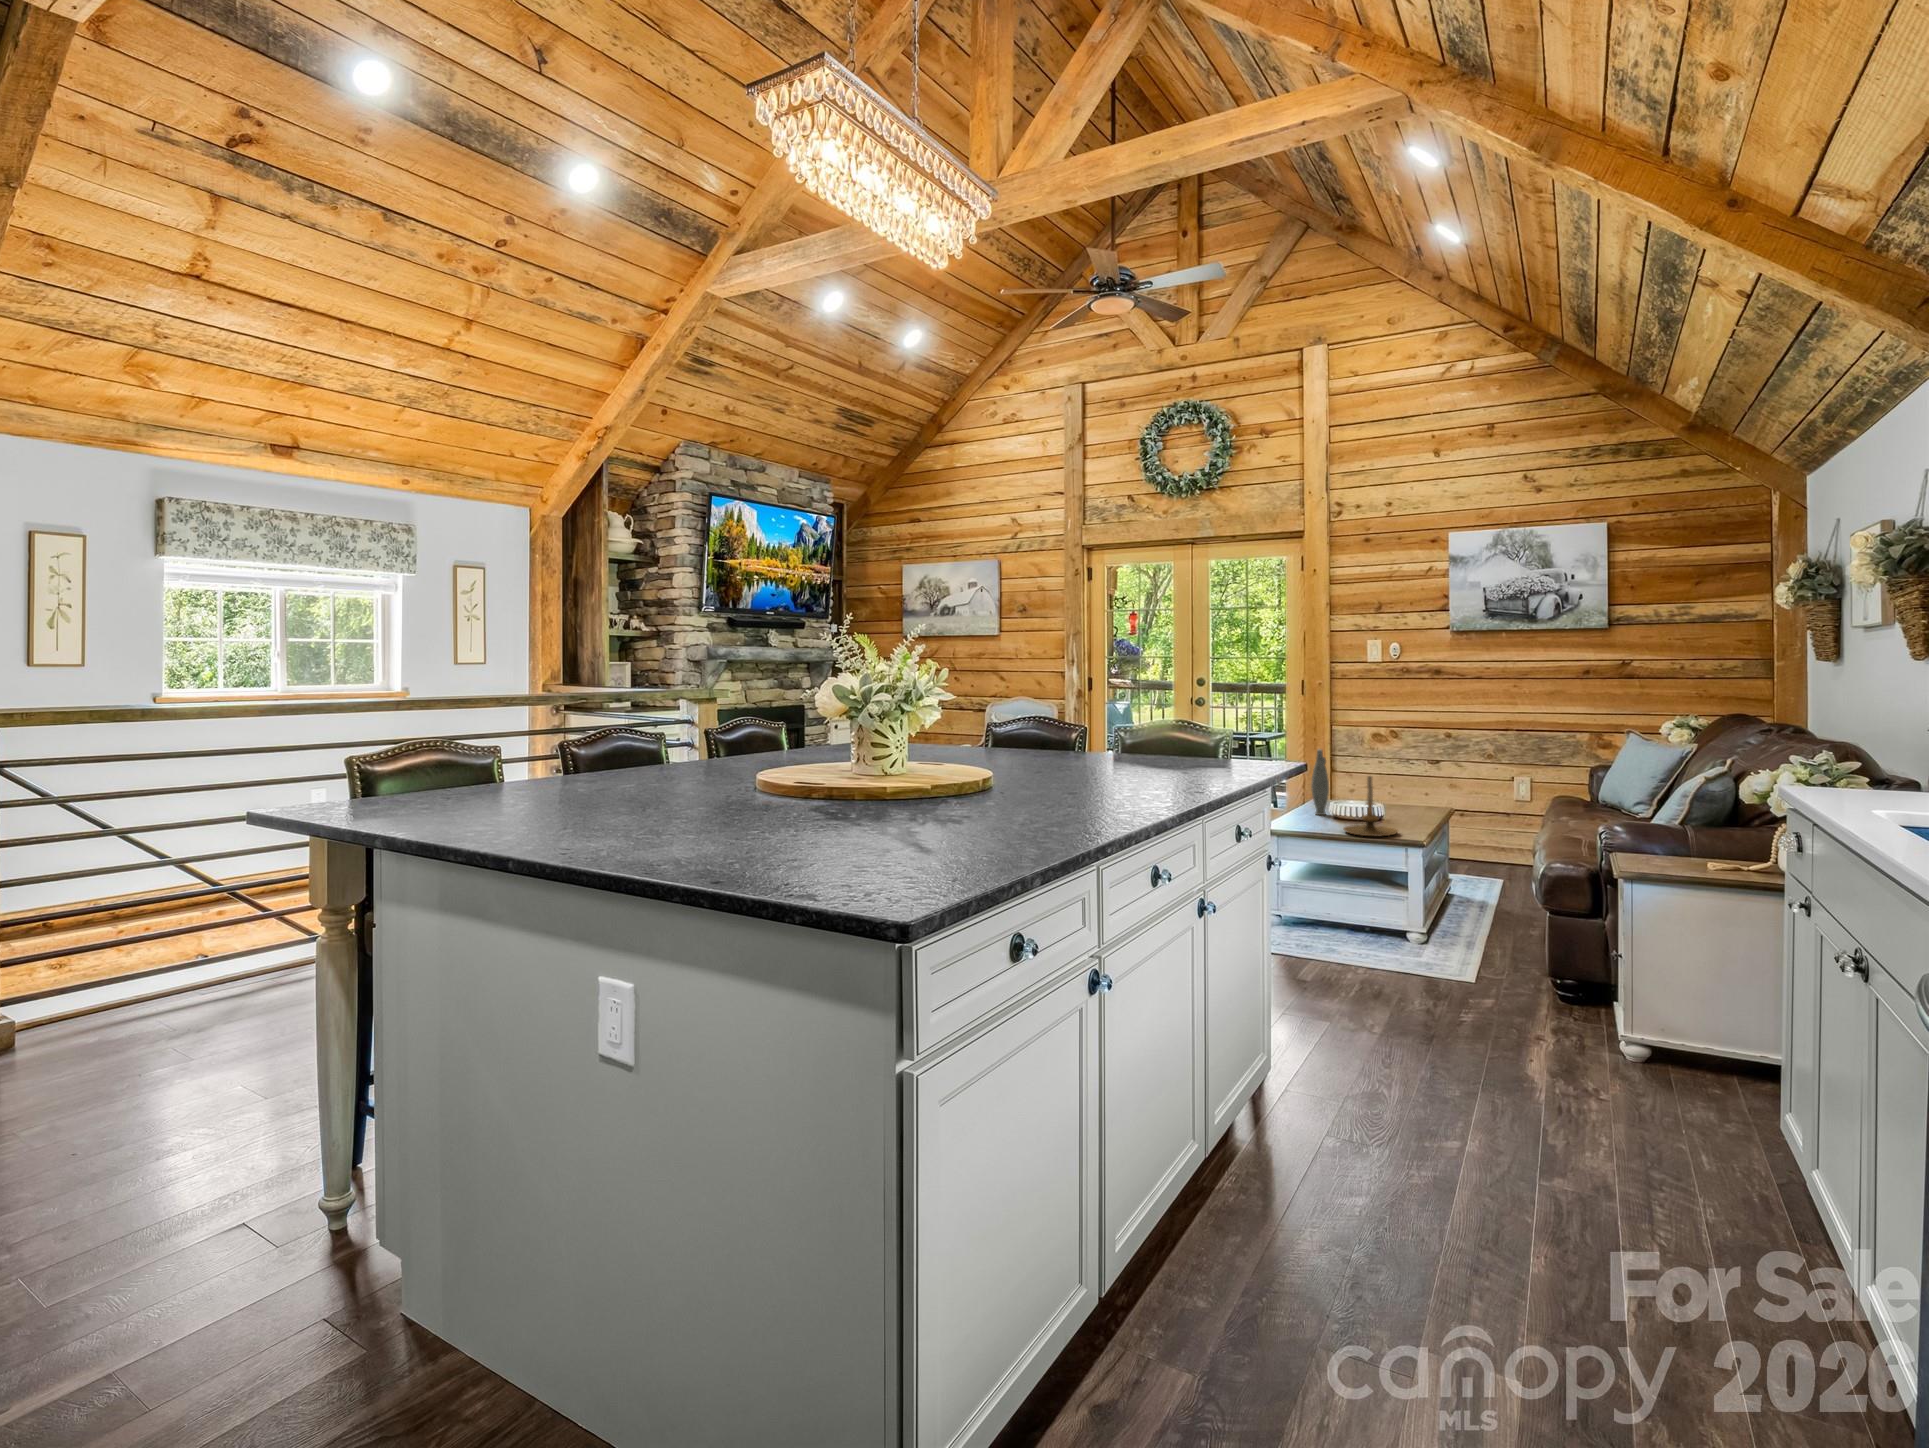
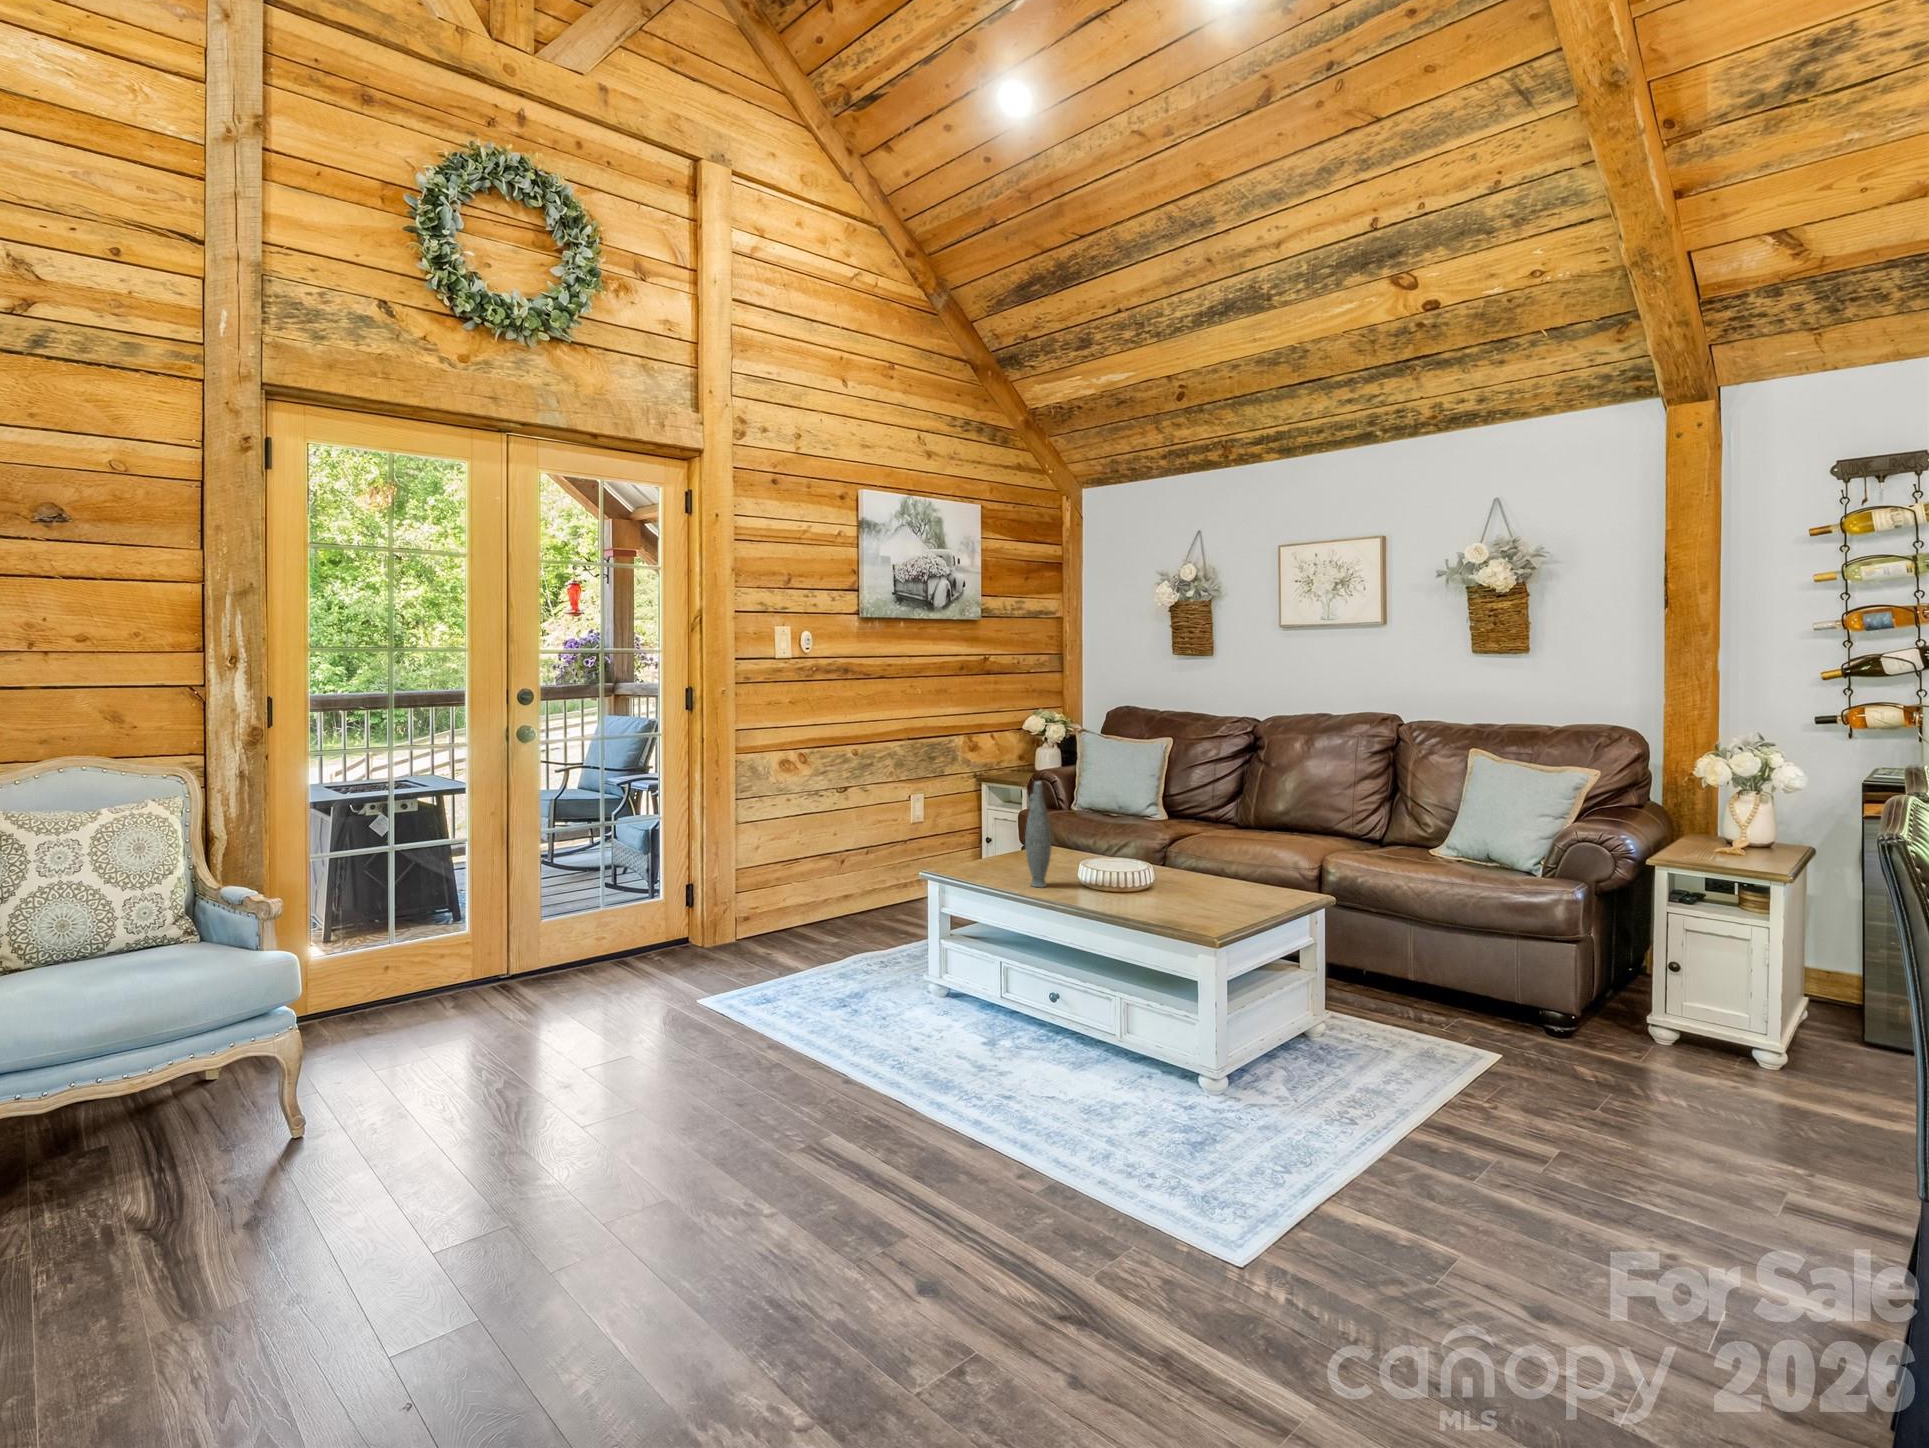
candle holder: present [1343,776,1398,836] -> none [1177,808,1257,900]

